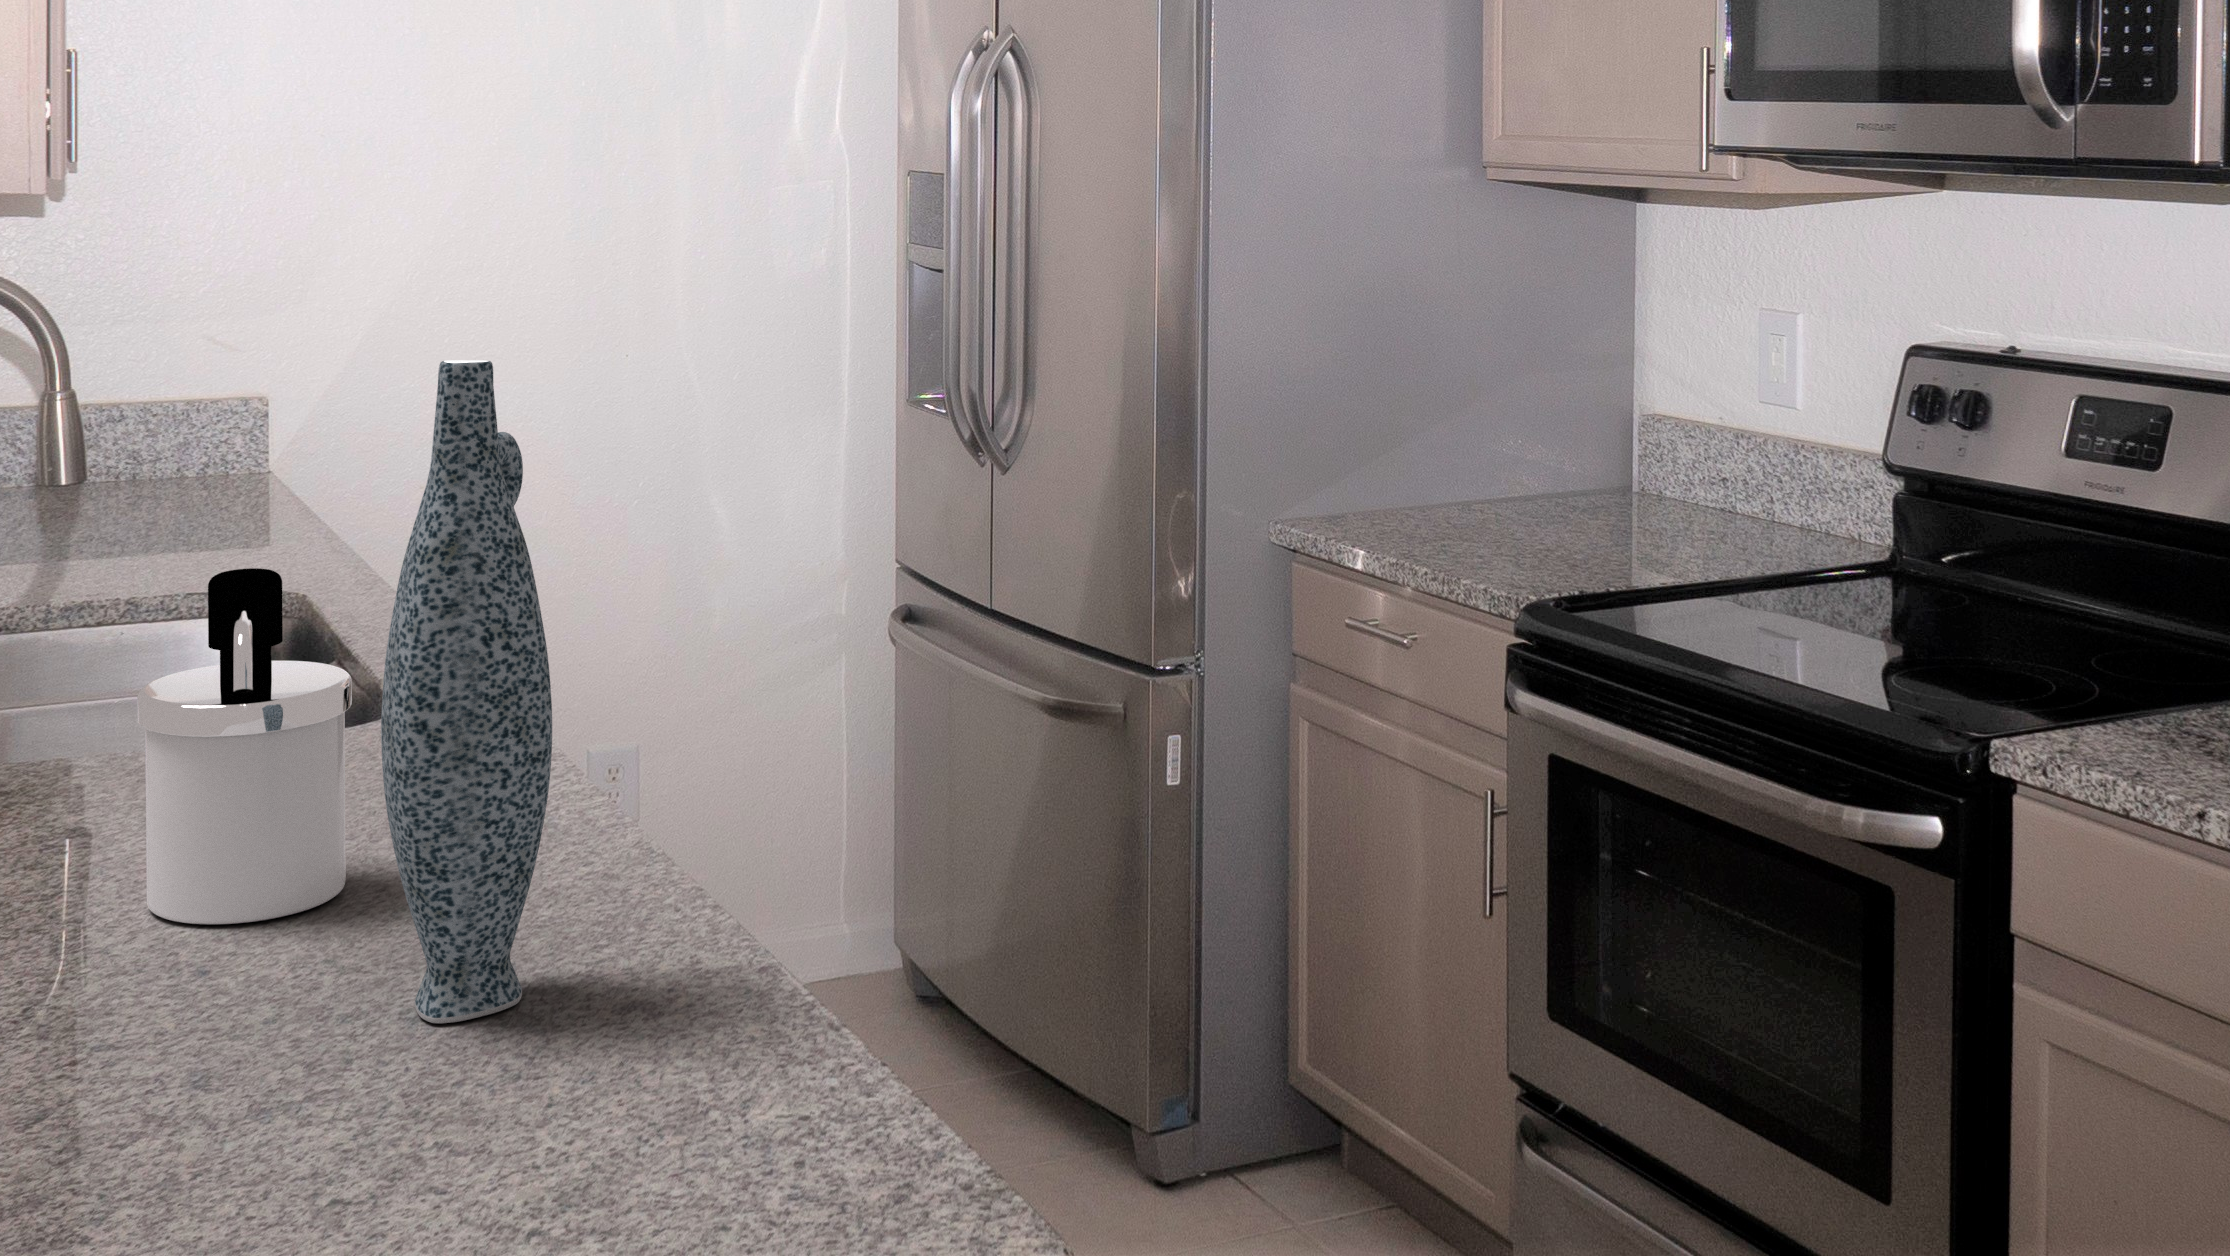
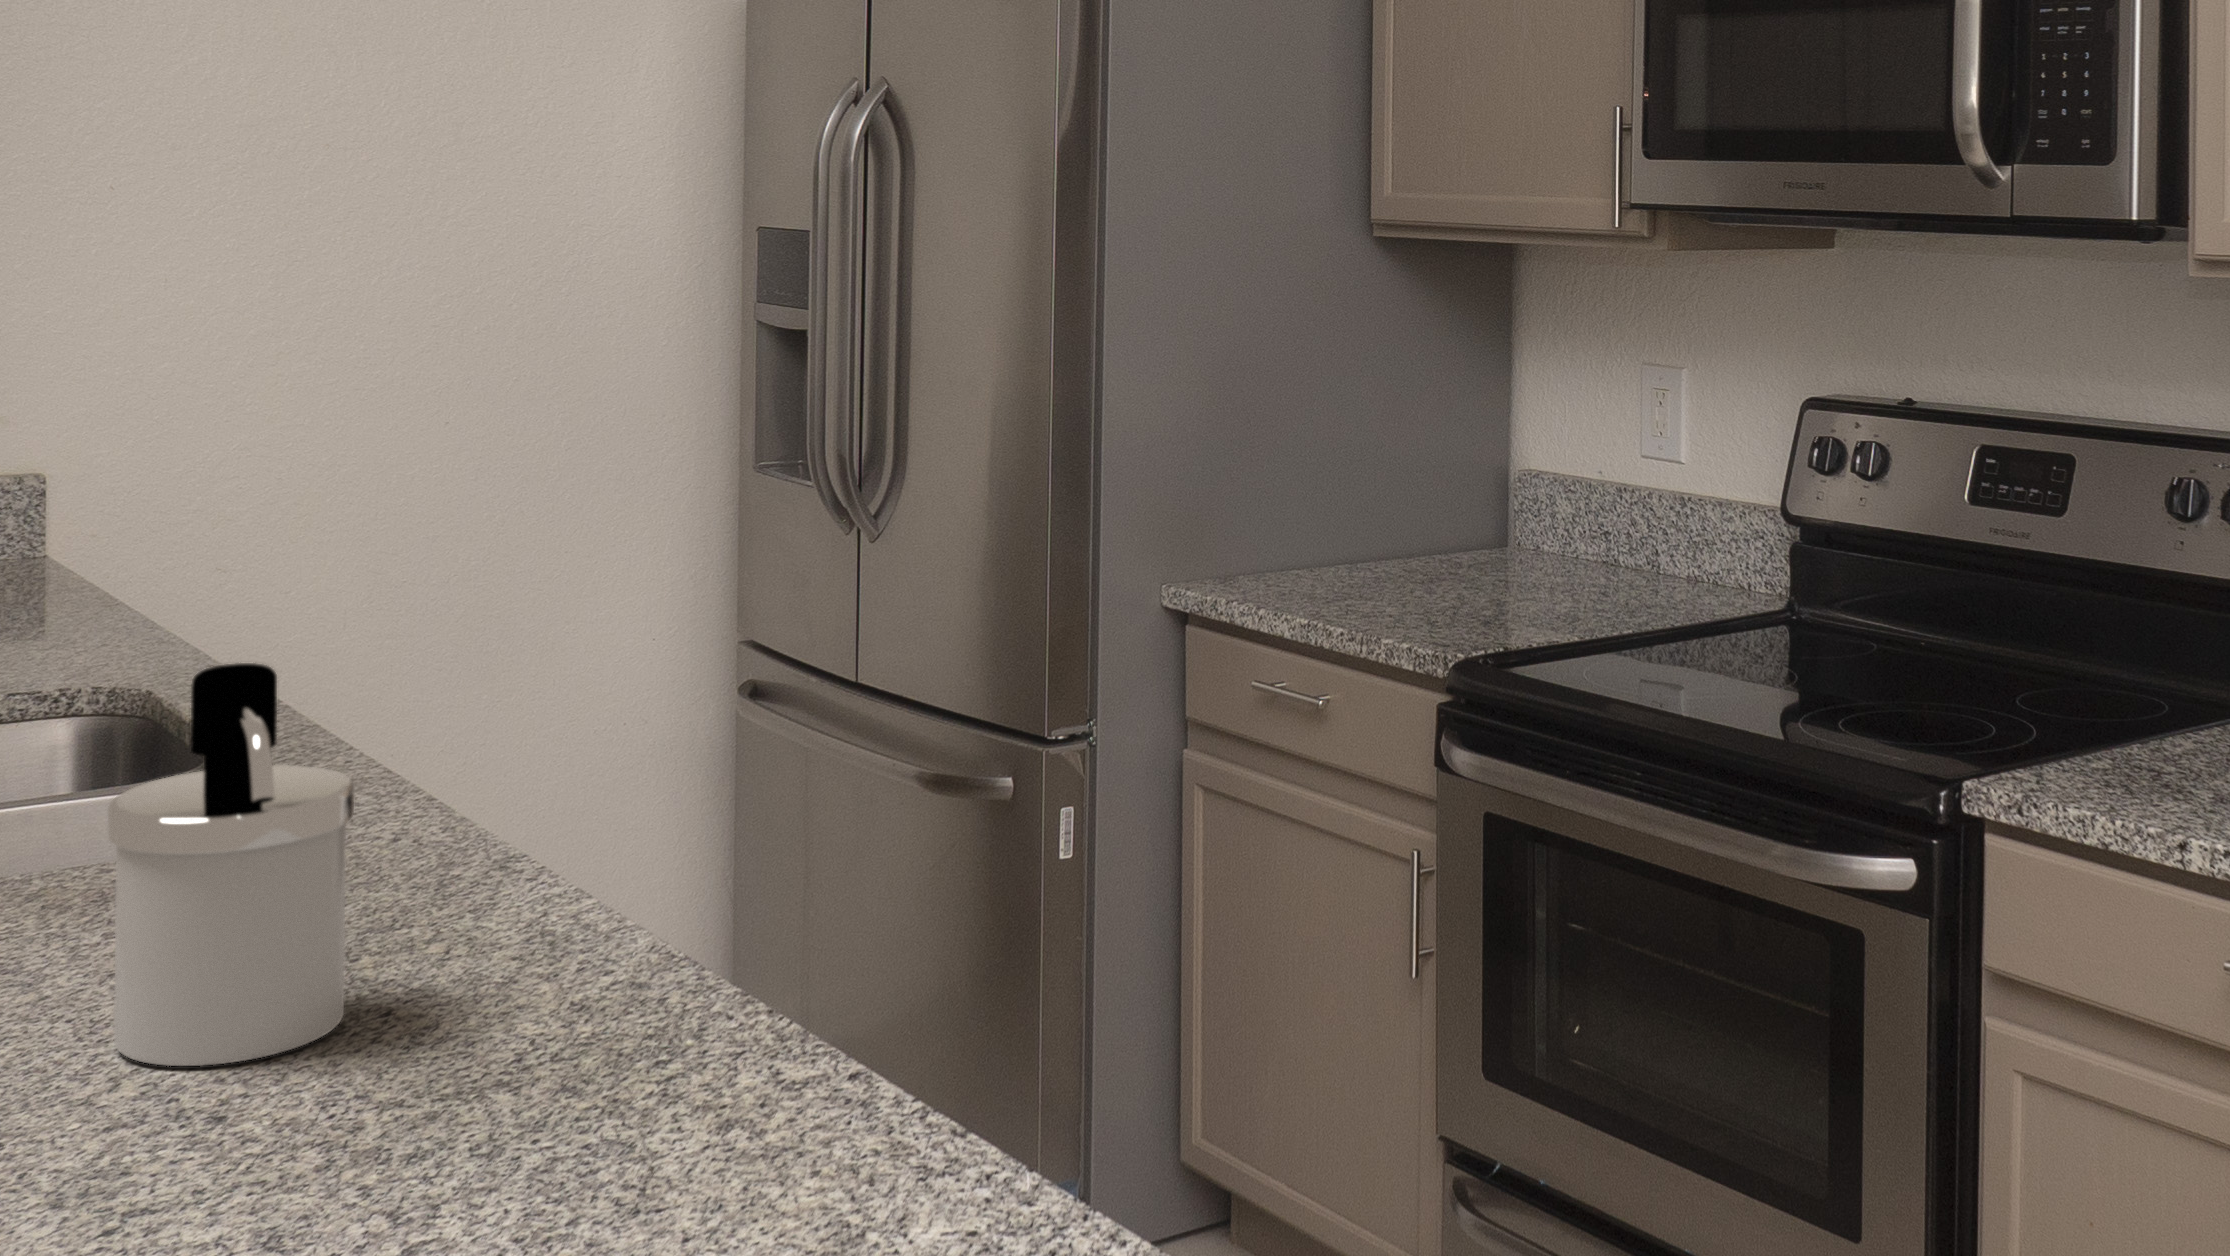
vase: present [381,360,552,1023] -> none [449,426,644,1159]

